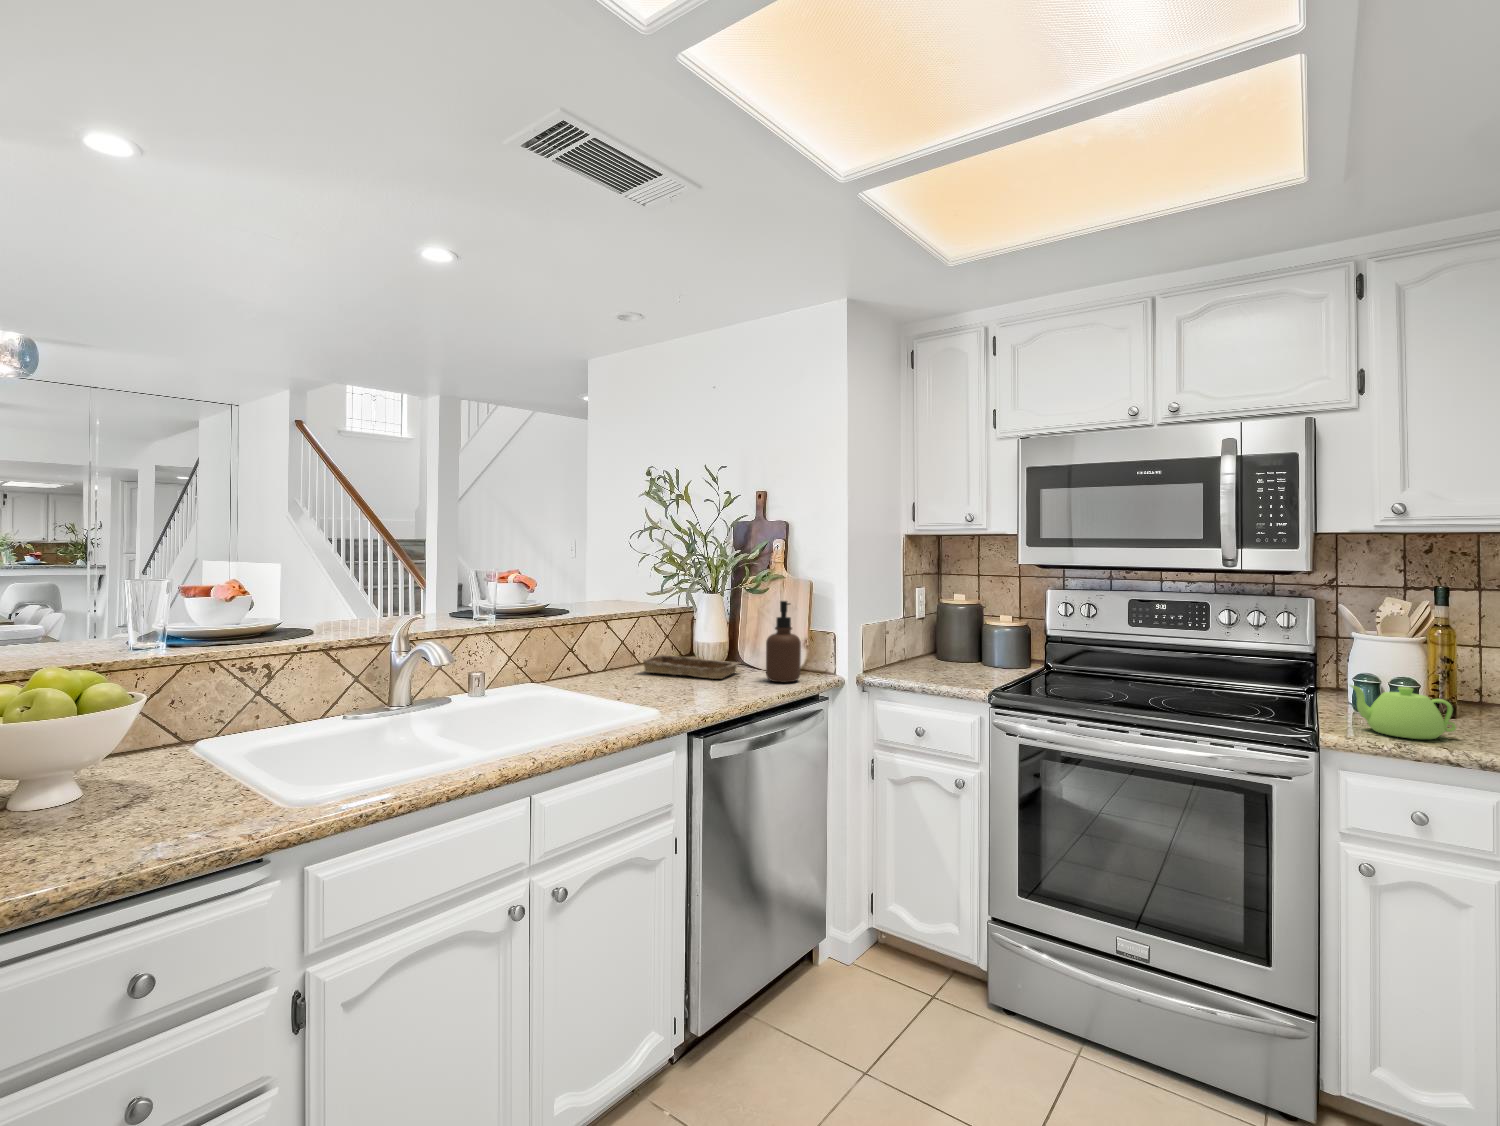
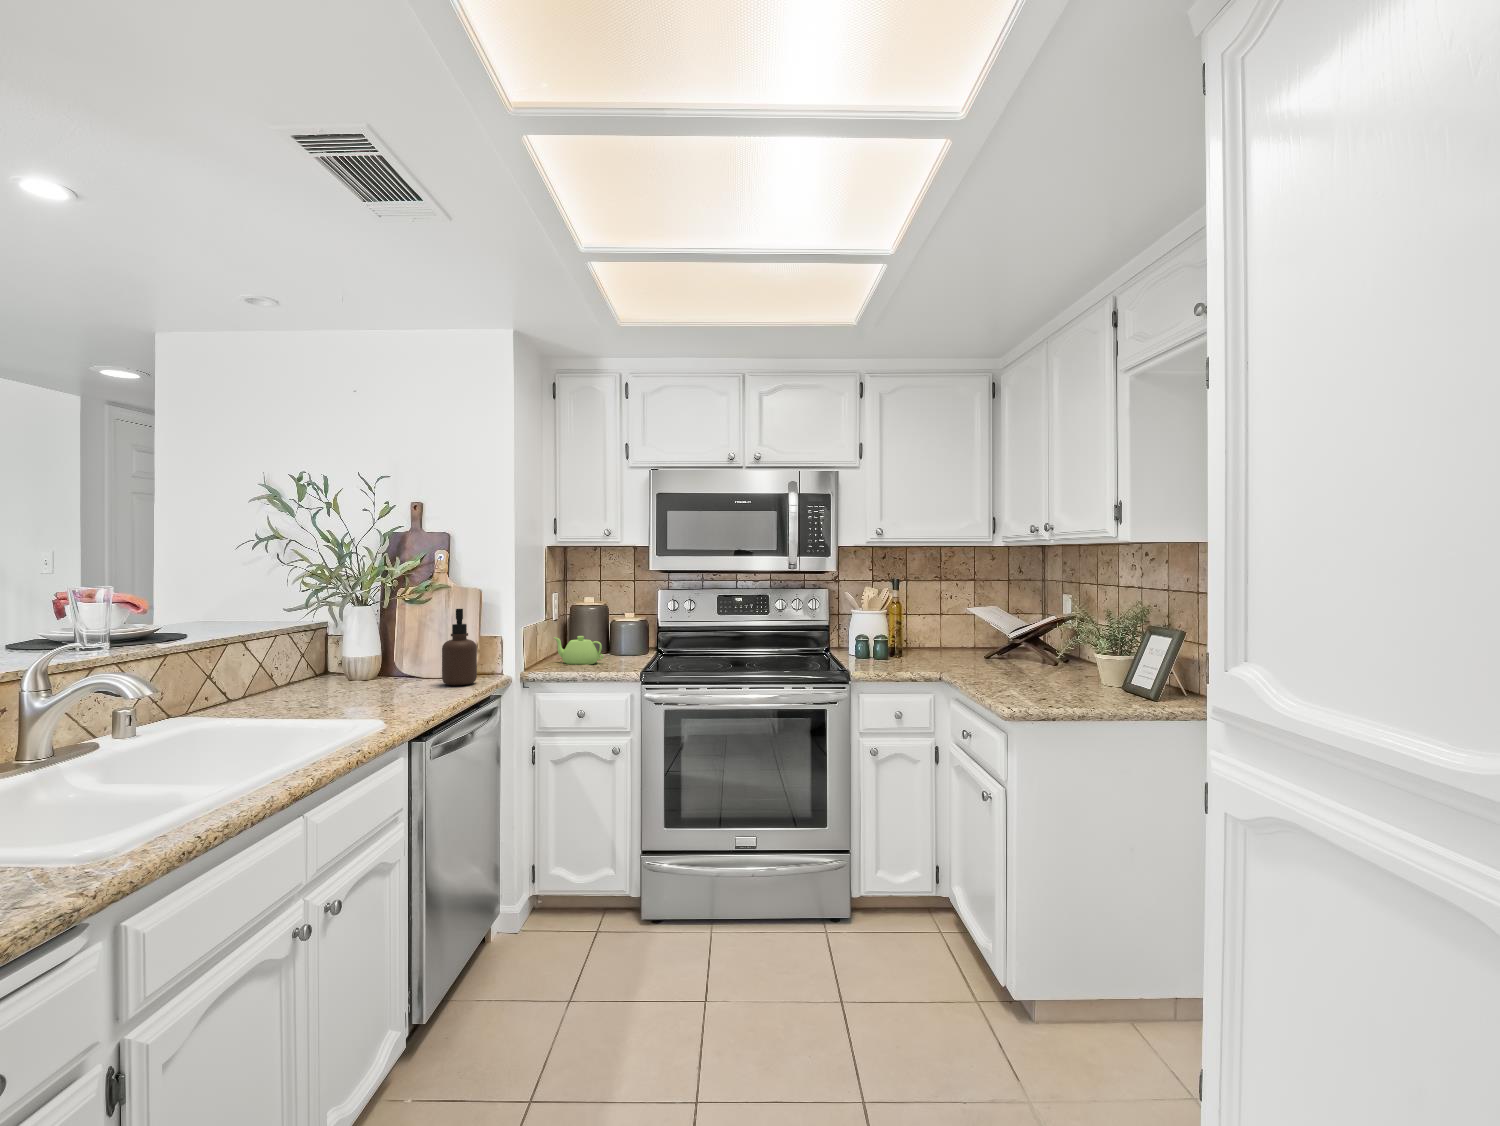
tray: present [643,654,739,679] -> none [293,672,409,692]
teapot: present [1350,685,1456,739] -> present [553,636,604,665]

